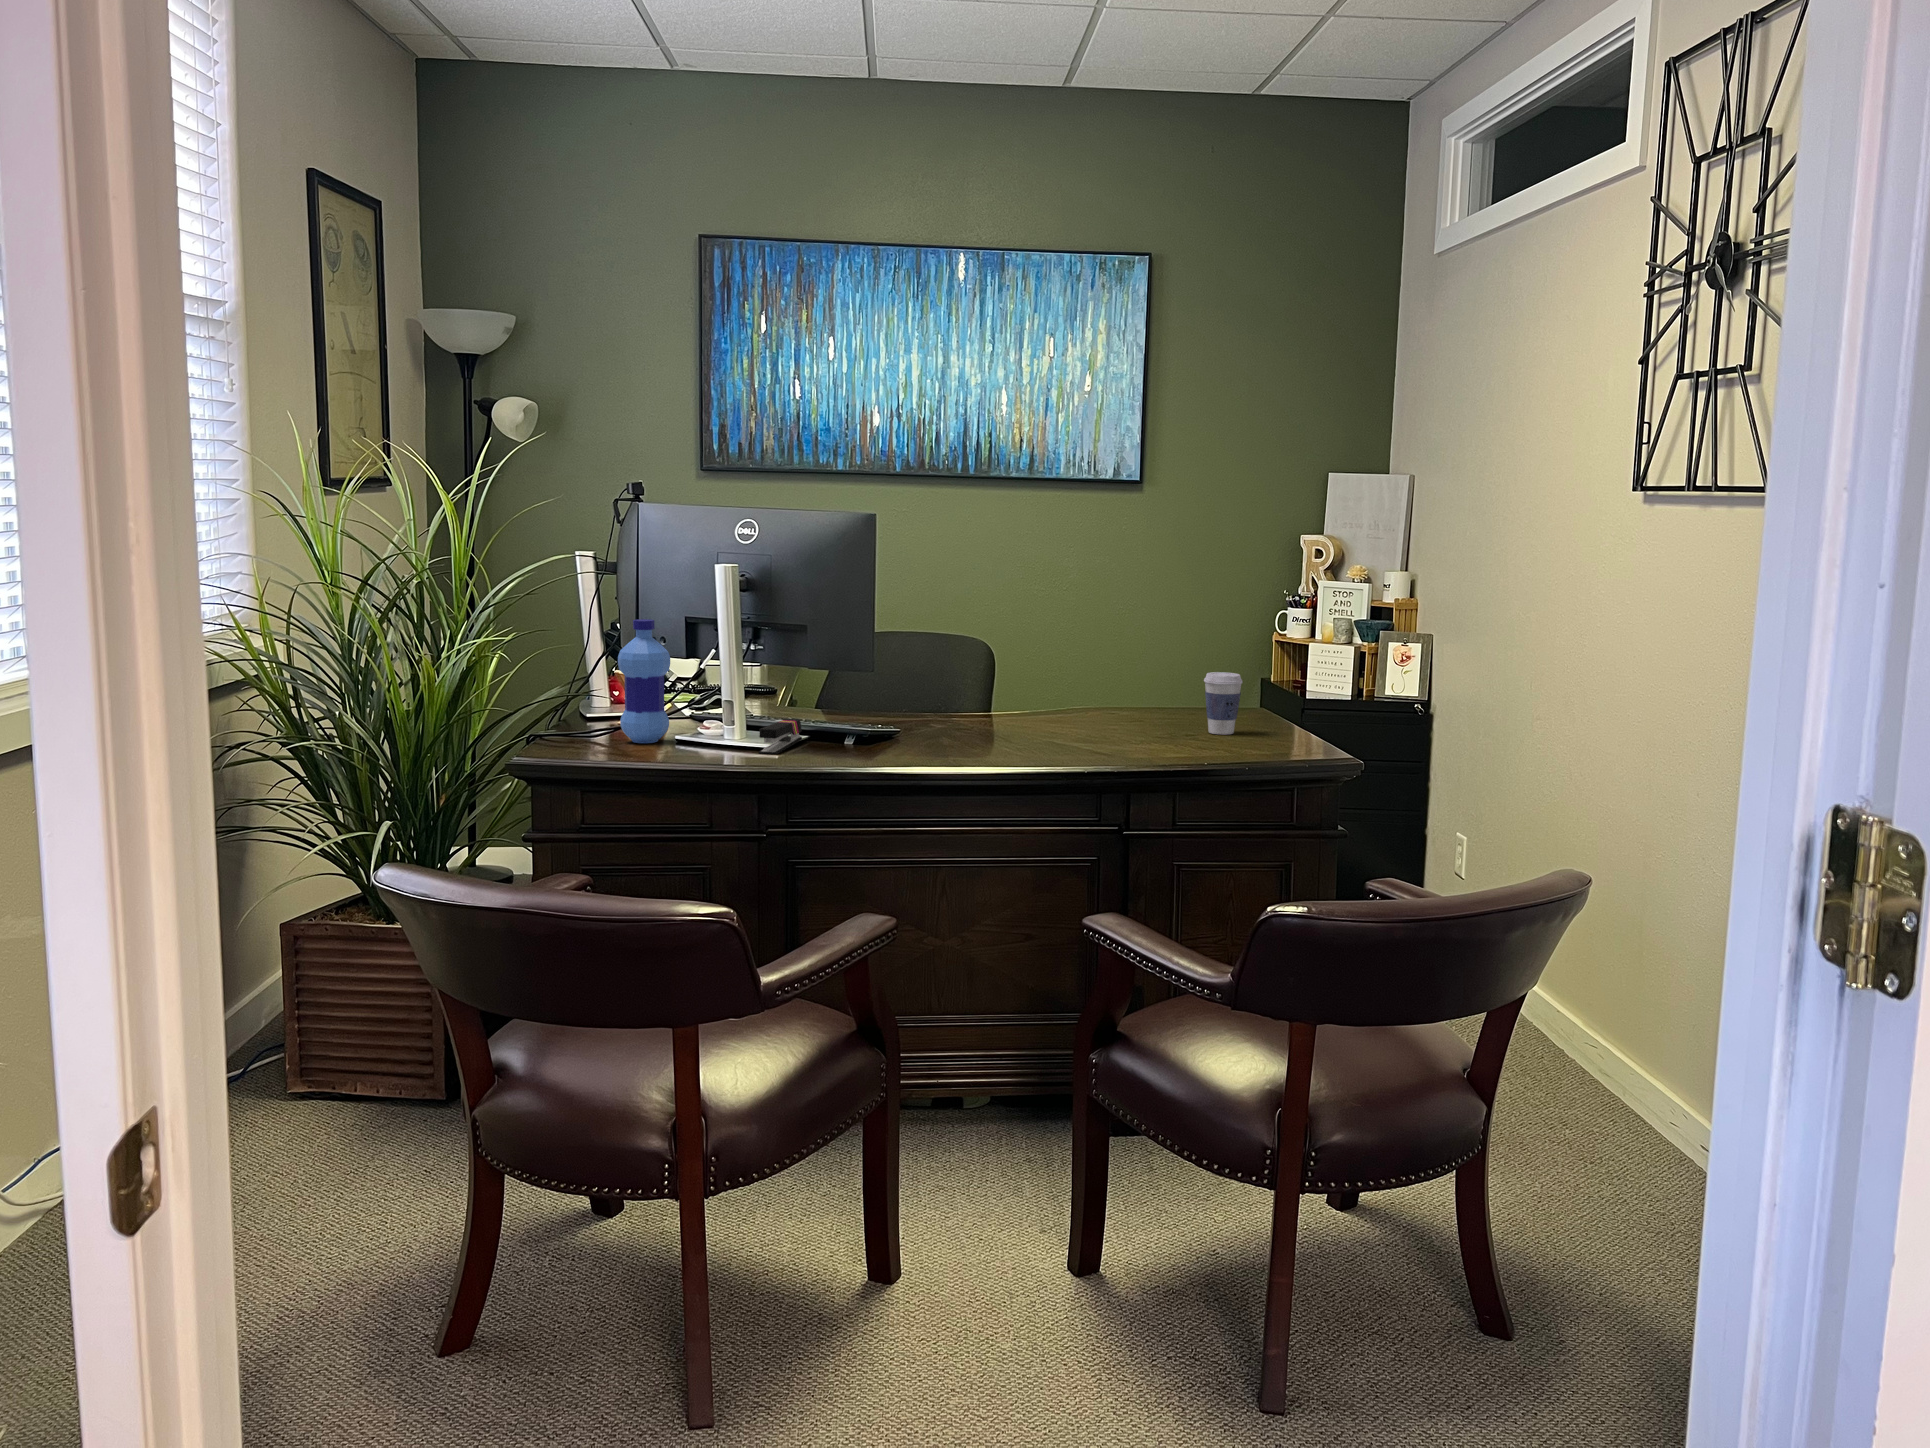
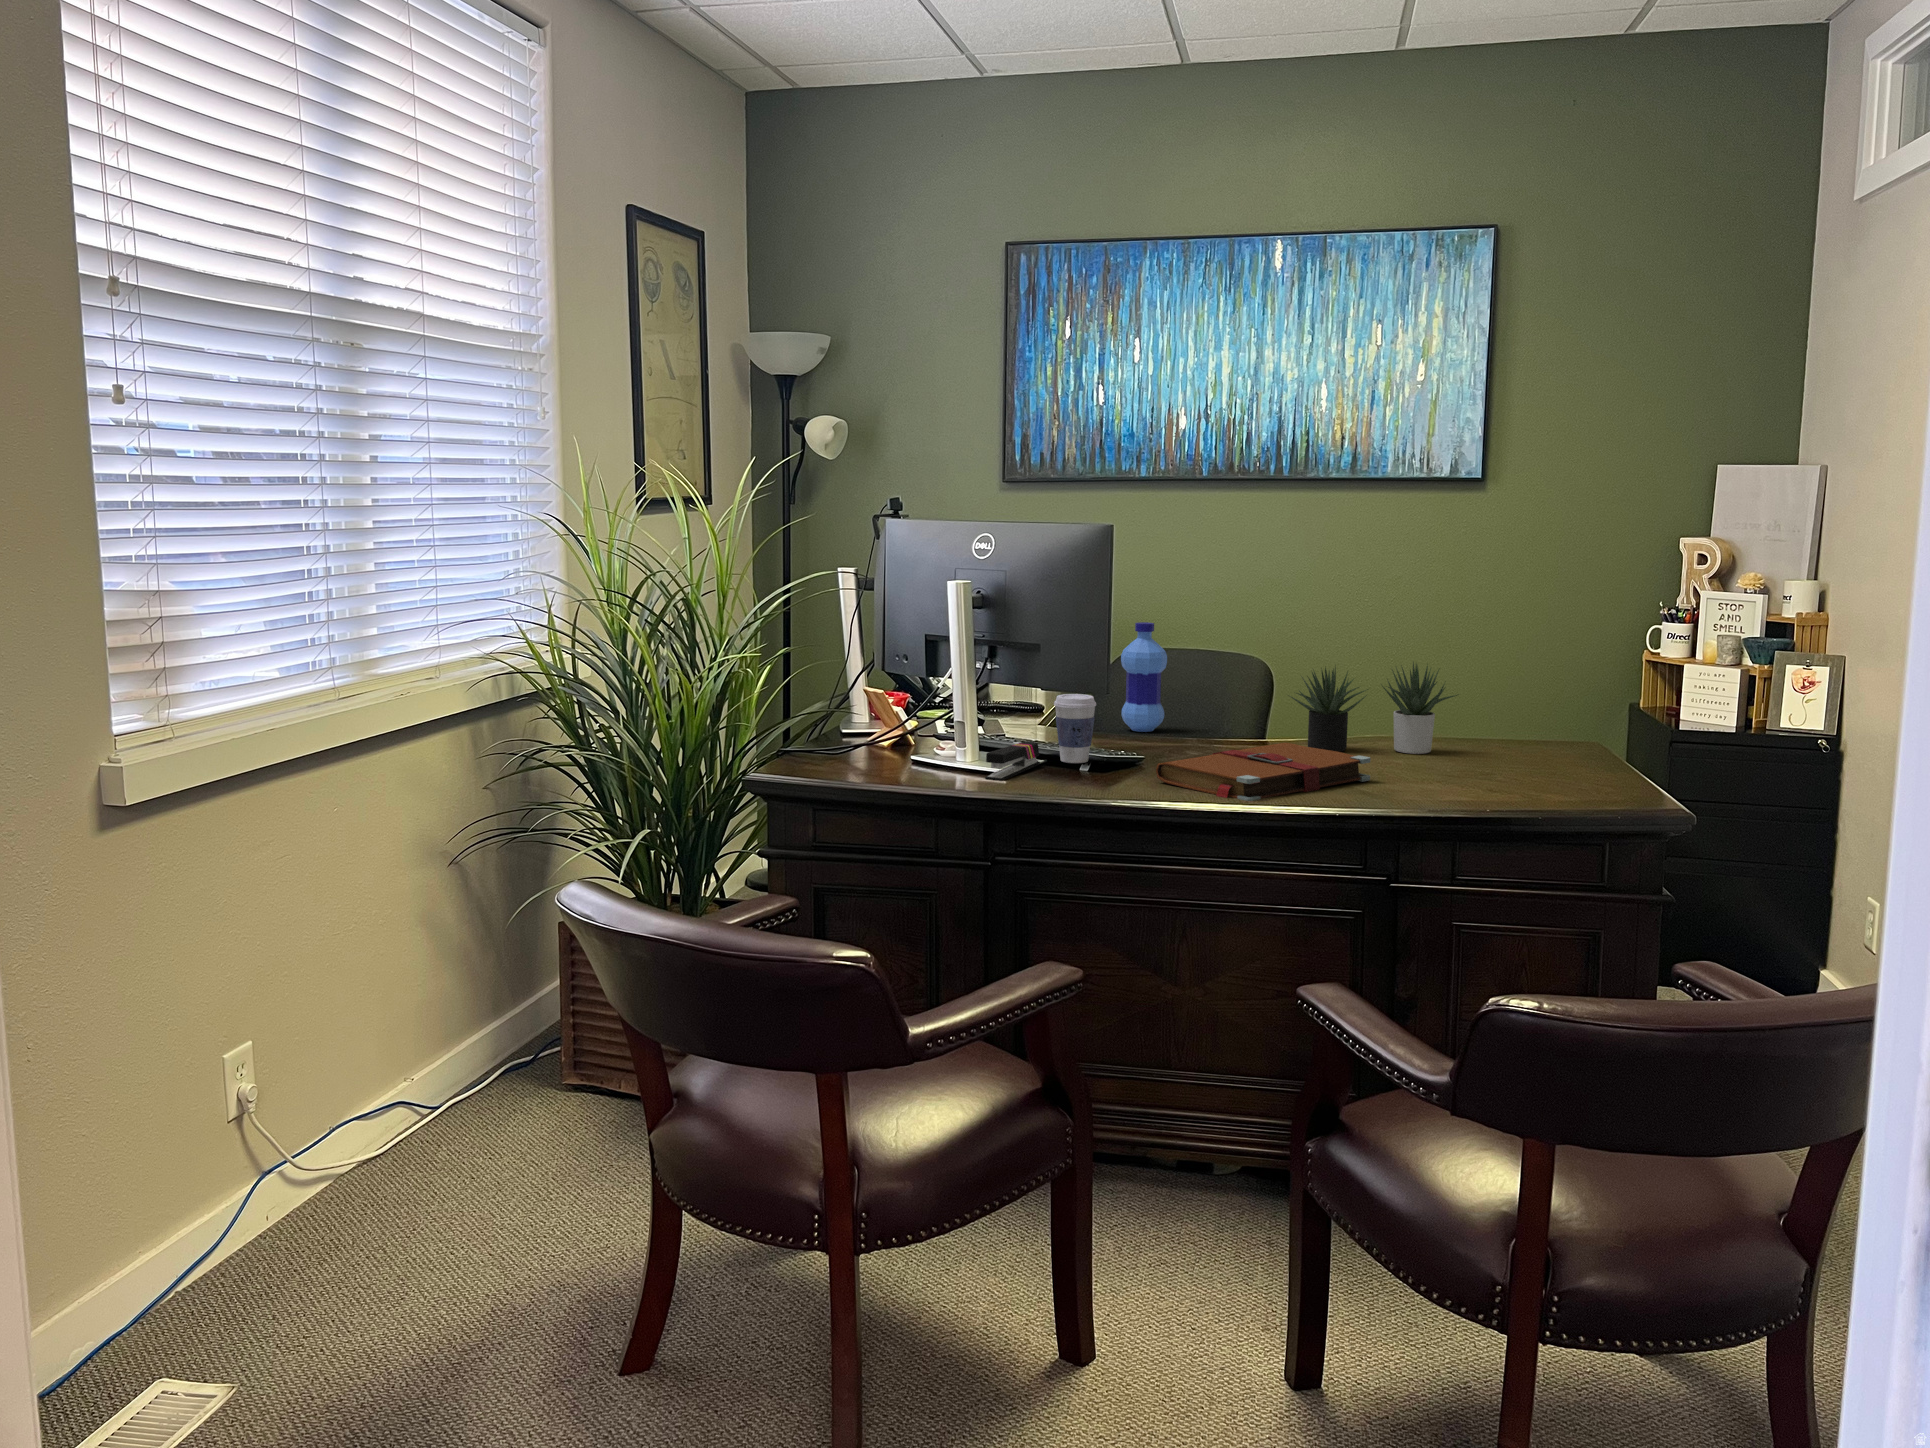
water bottle: present [618,619,670,743] -> present [1121,622,1167,732]
succulent plant: none [1011,637,1157,721] -> present [1290,662,1459,754]
coffee cup: present [1204,672,1243,735] -> present [1054,694,1096,763]
book: none [917,712,1098,764] -> present [1156,743,1371,801]

